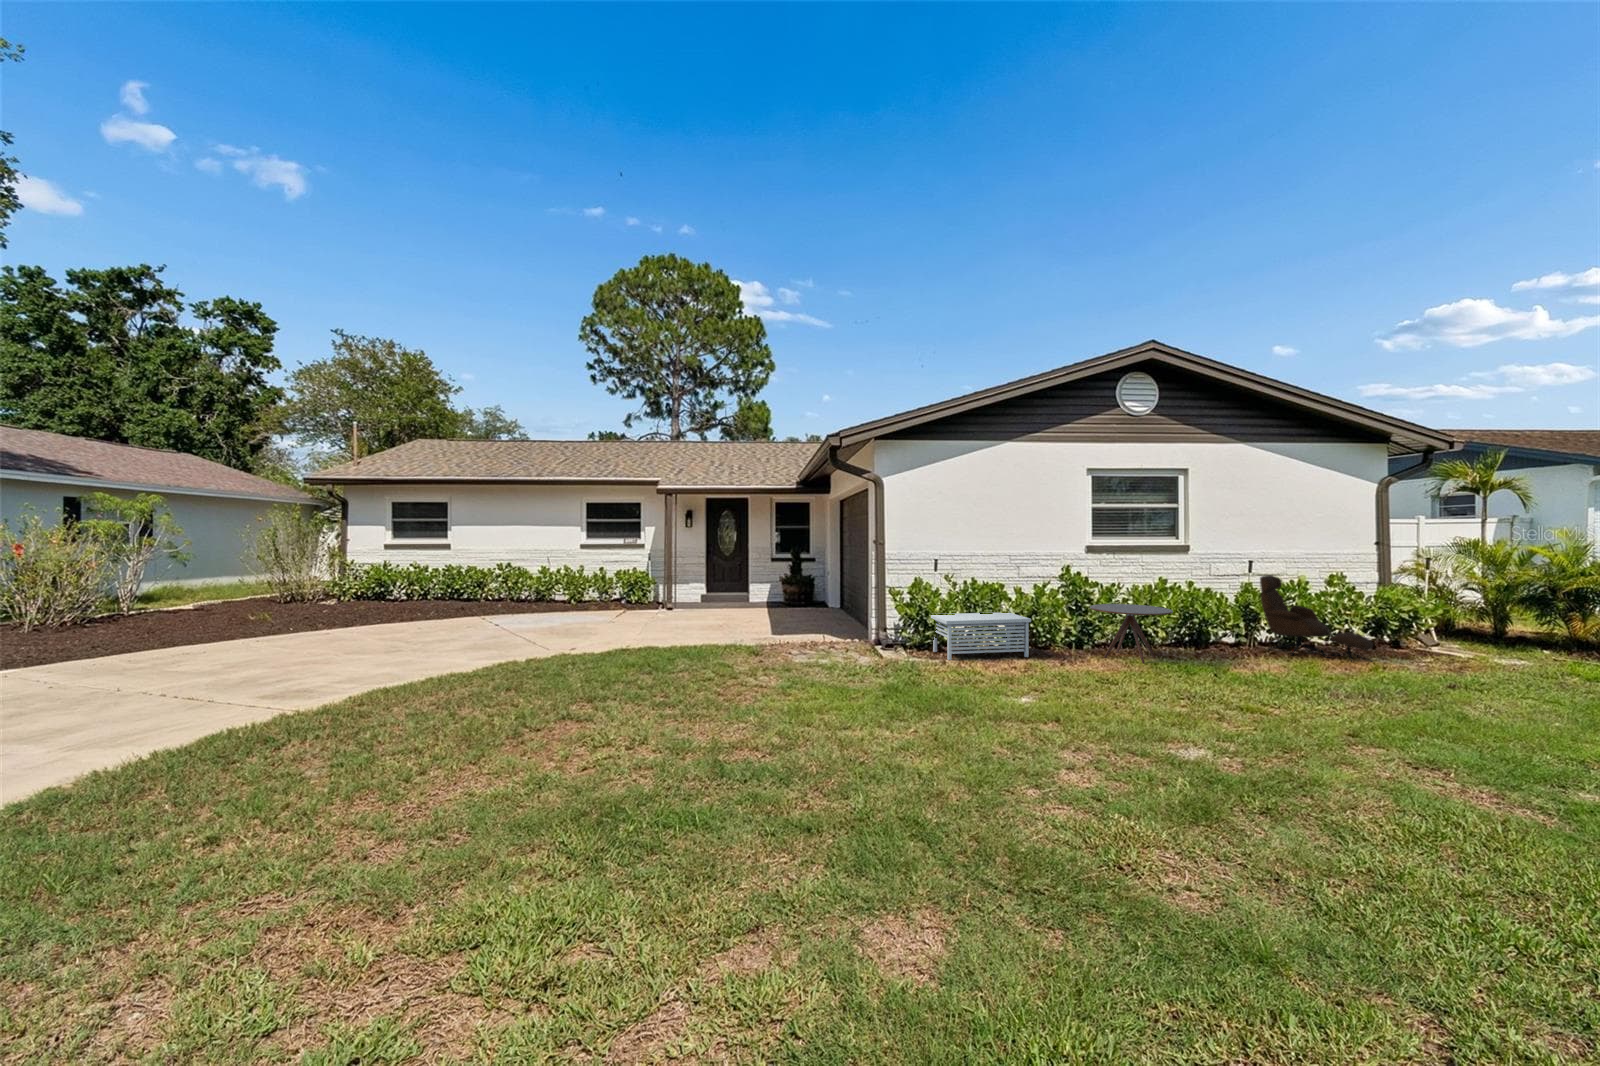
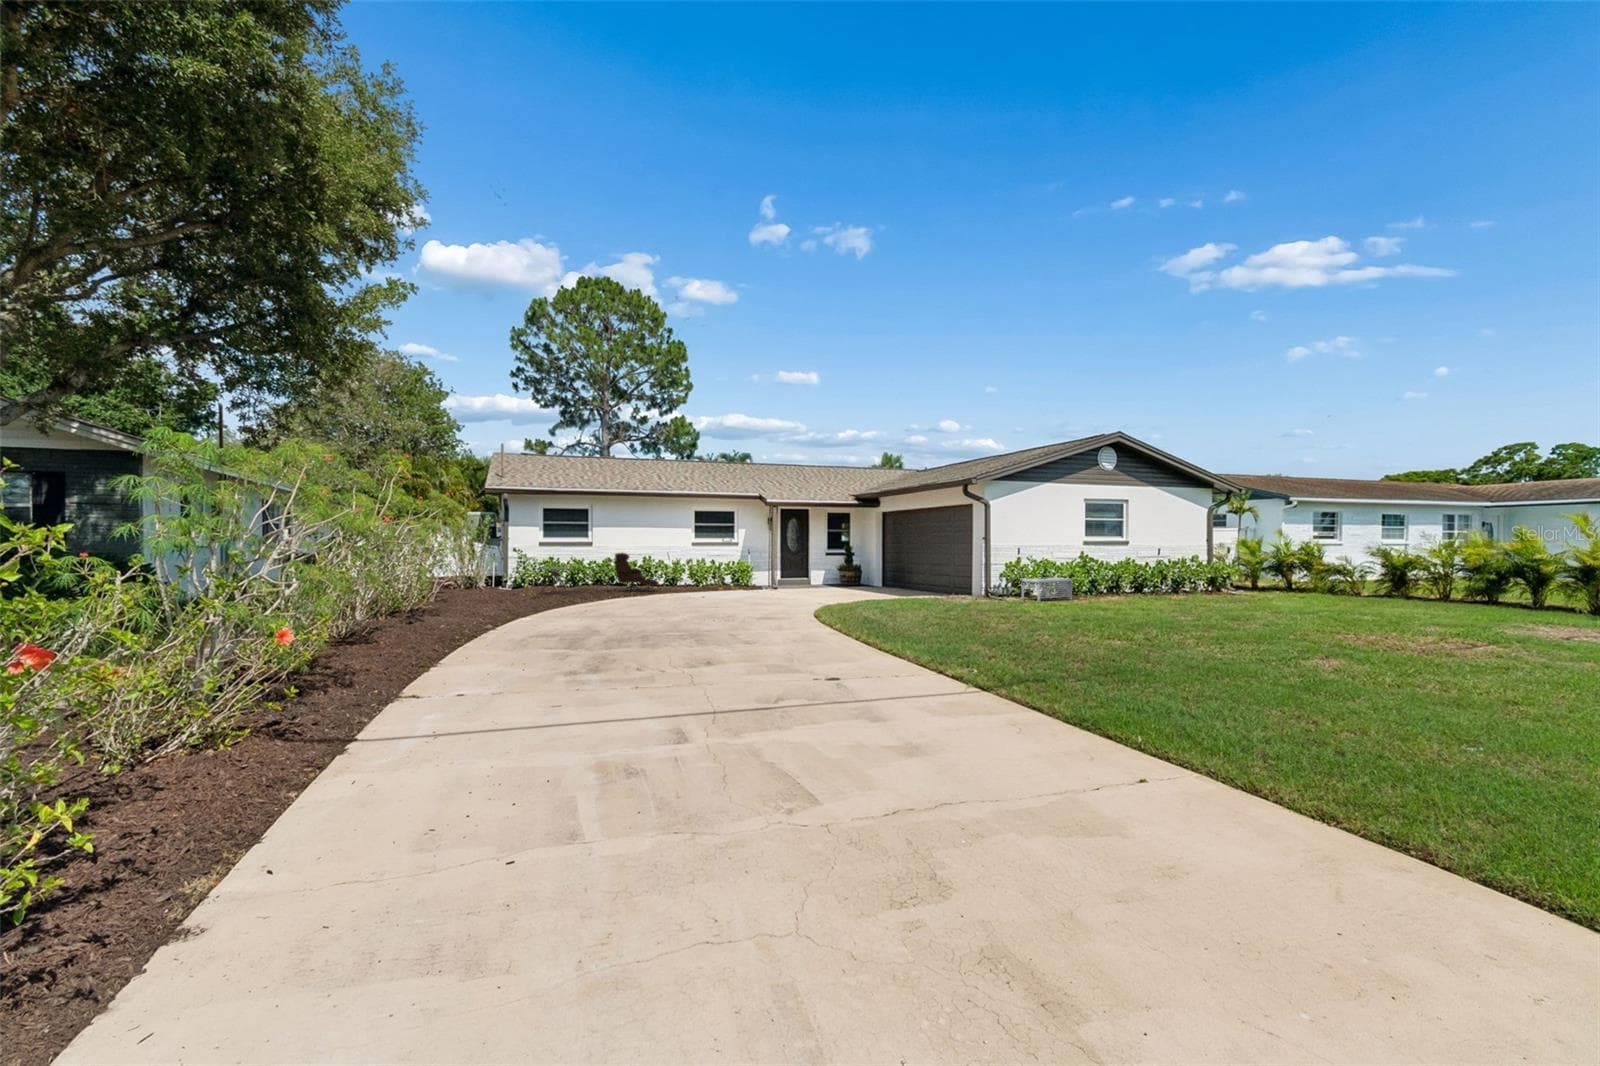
lounge chair: present [1260,575,1373,662] -> present [615,553,659,591]
round table: present [1090,604,1173,663] -> present [537,567,570,590]

